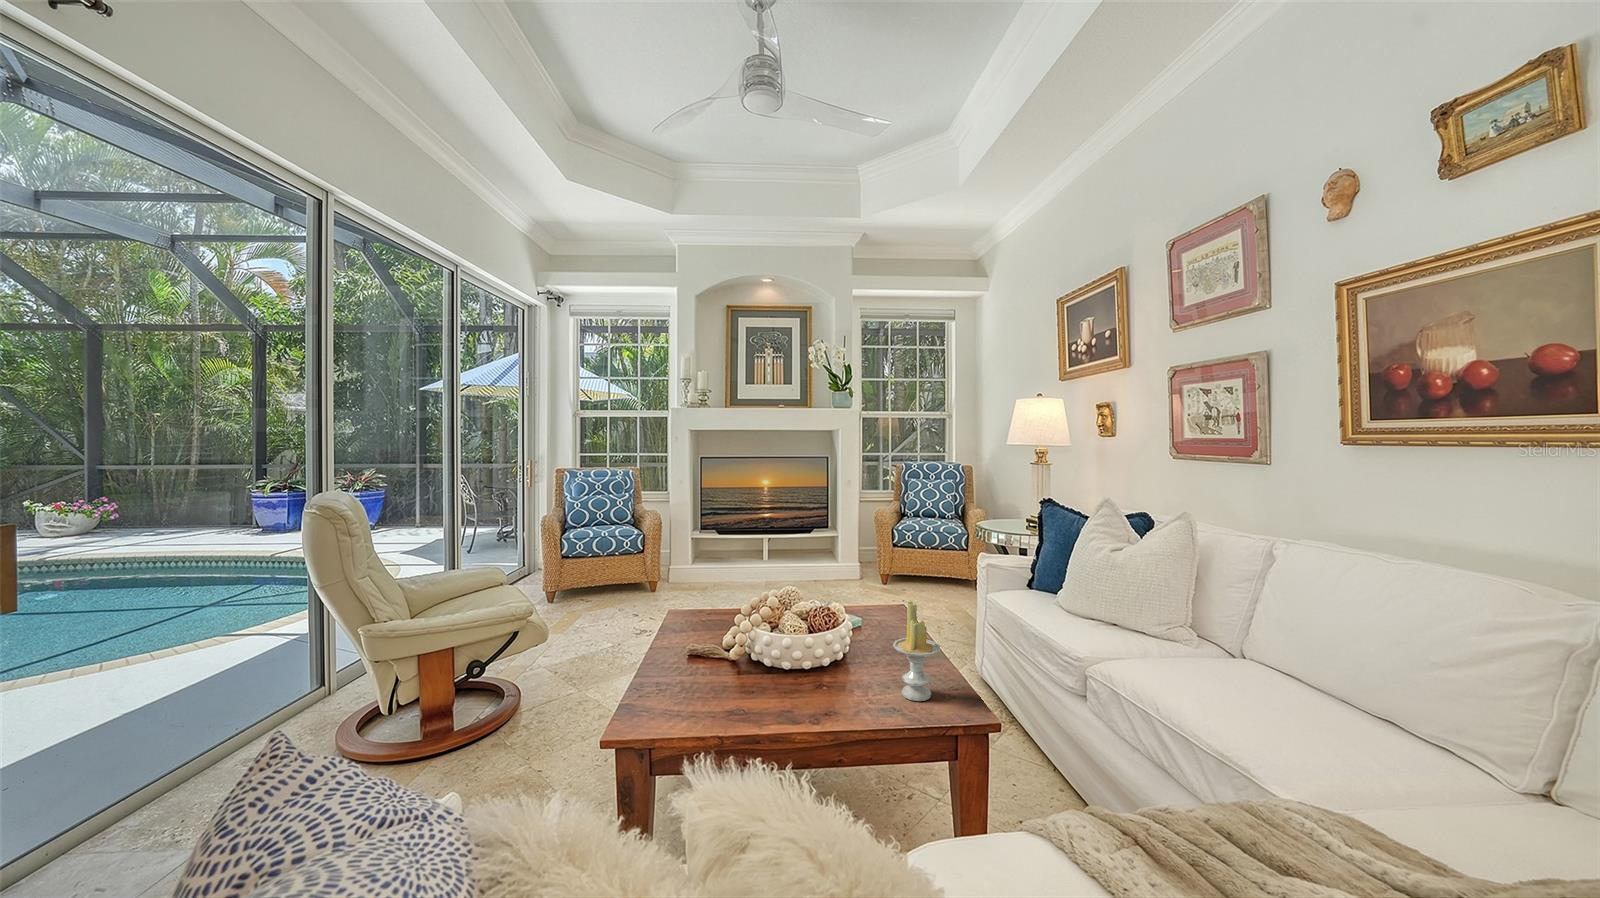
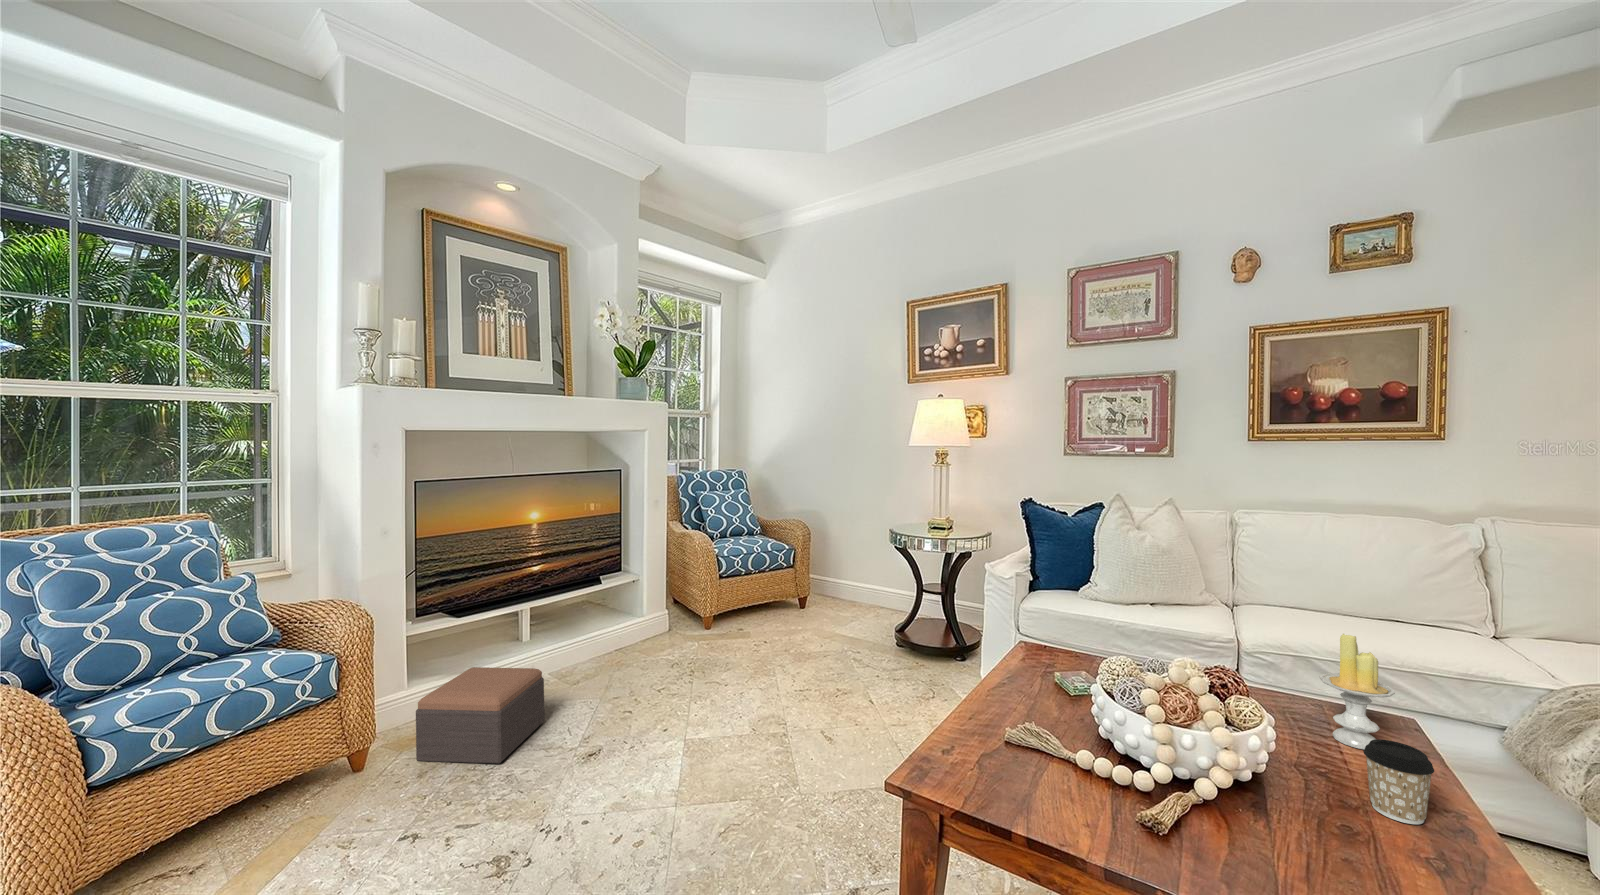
footstool: none [673,558,732,602] -> present [416,667,544,764]
coffee cup: none [791,653,826,709] -> present [1363,739,1434,824]

